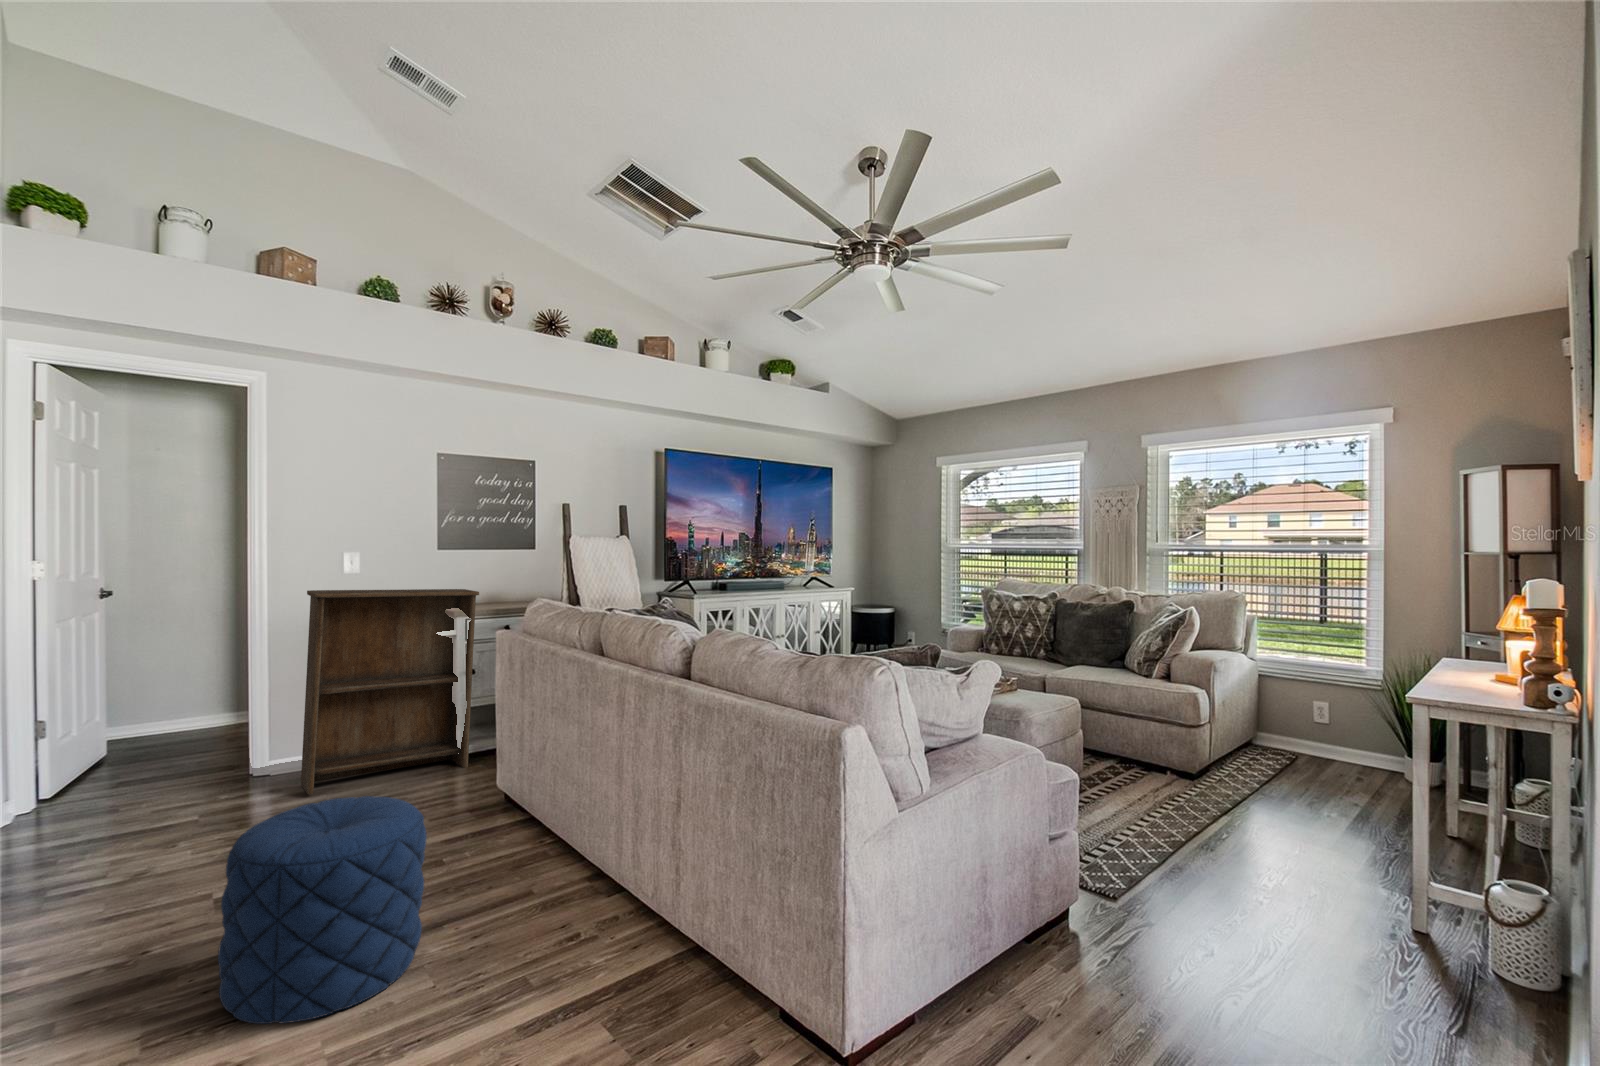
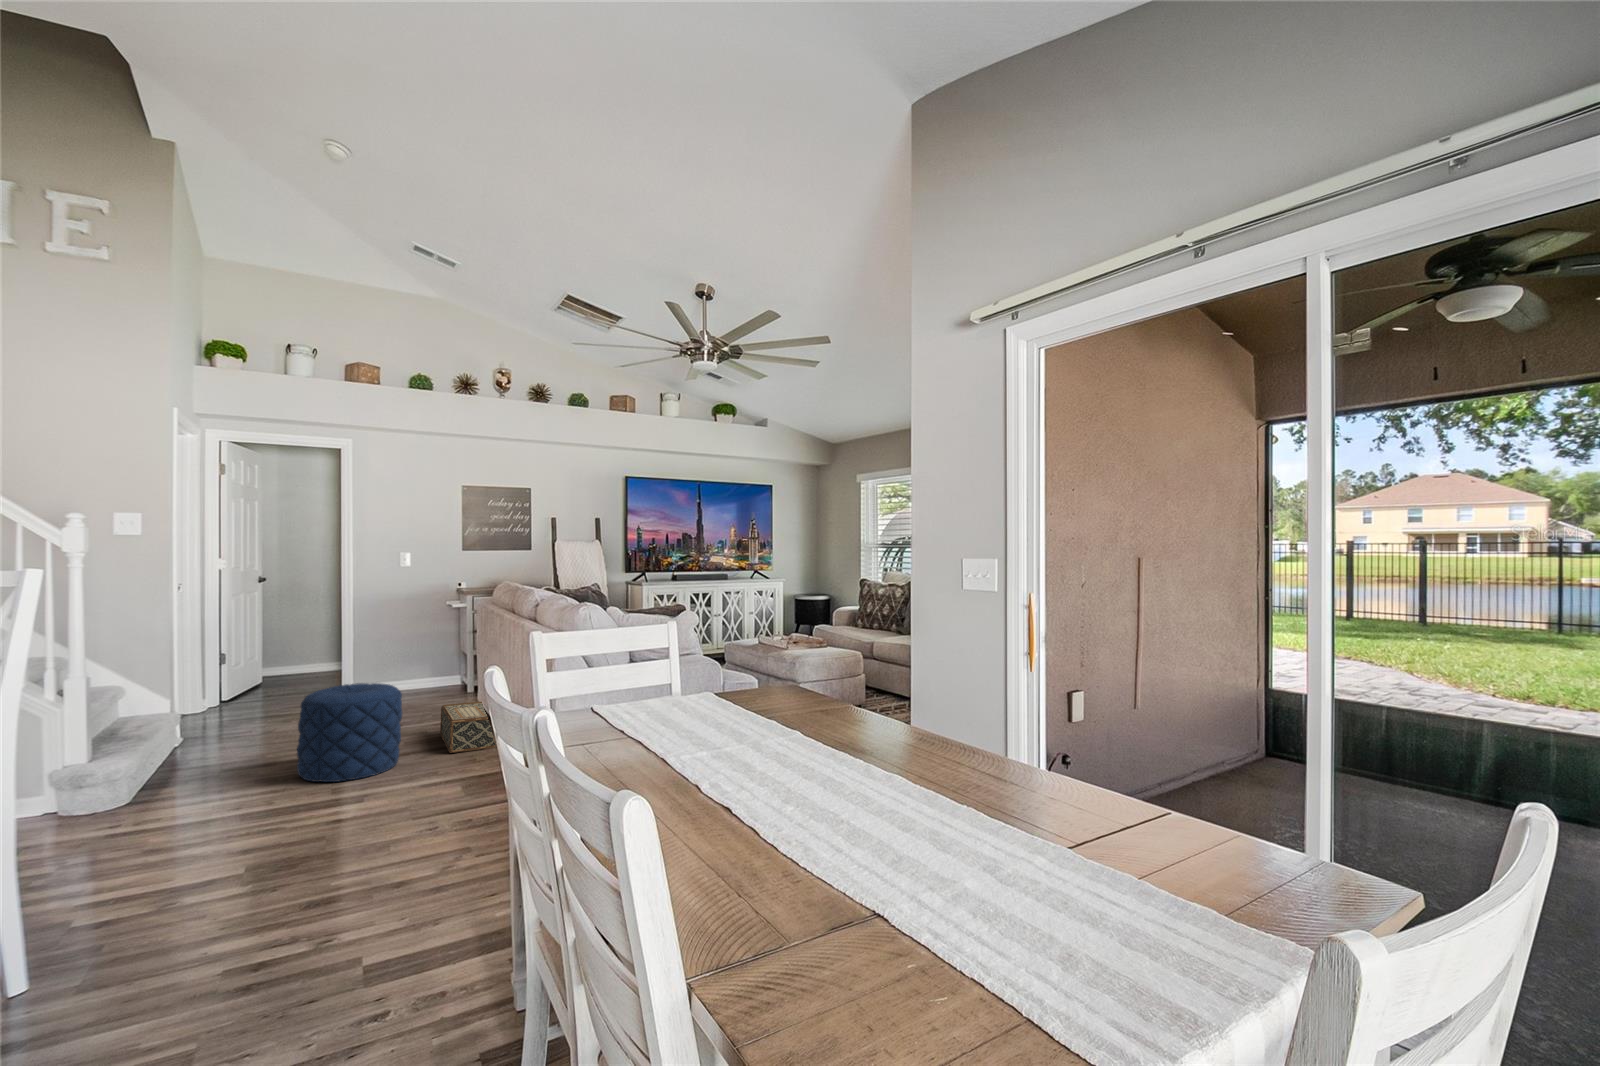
bookshelf: present [301,589,479,794] -> none [370,577,481,704]
woven basket: none [461,798,583,912] -> present [440,702,495,753]

